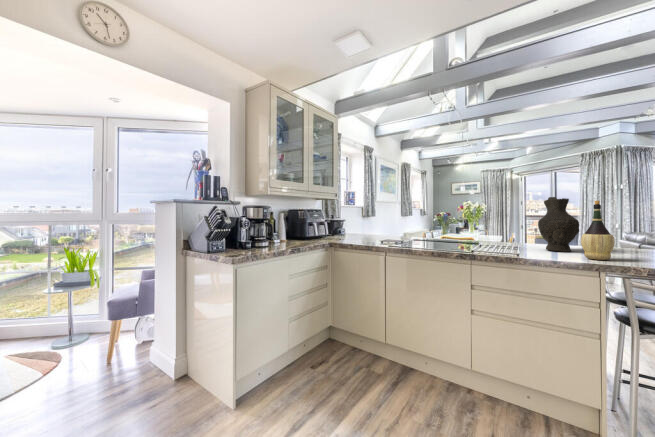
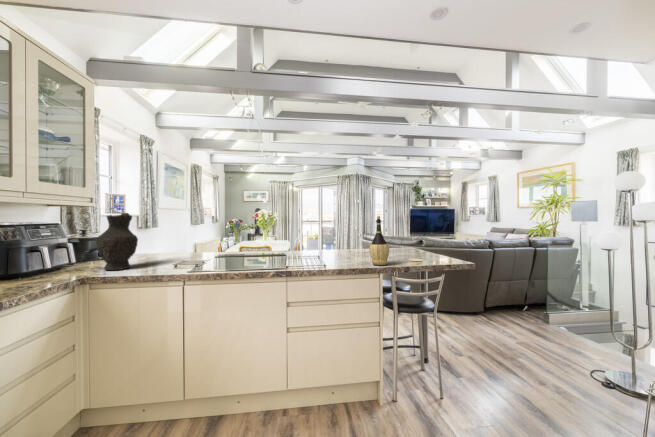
decorative vase: present [538,197,579,252] -> present [97,213,138,270]

